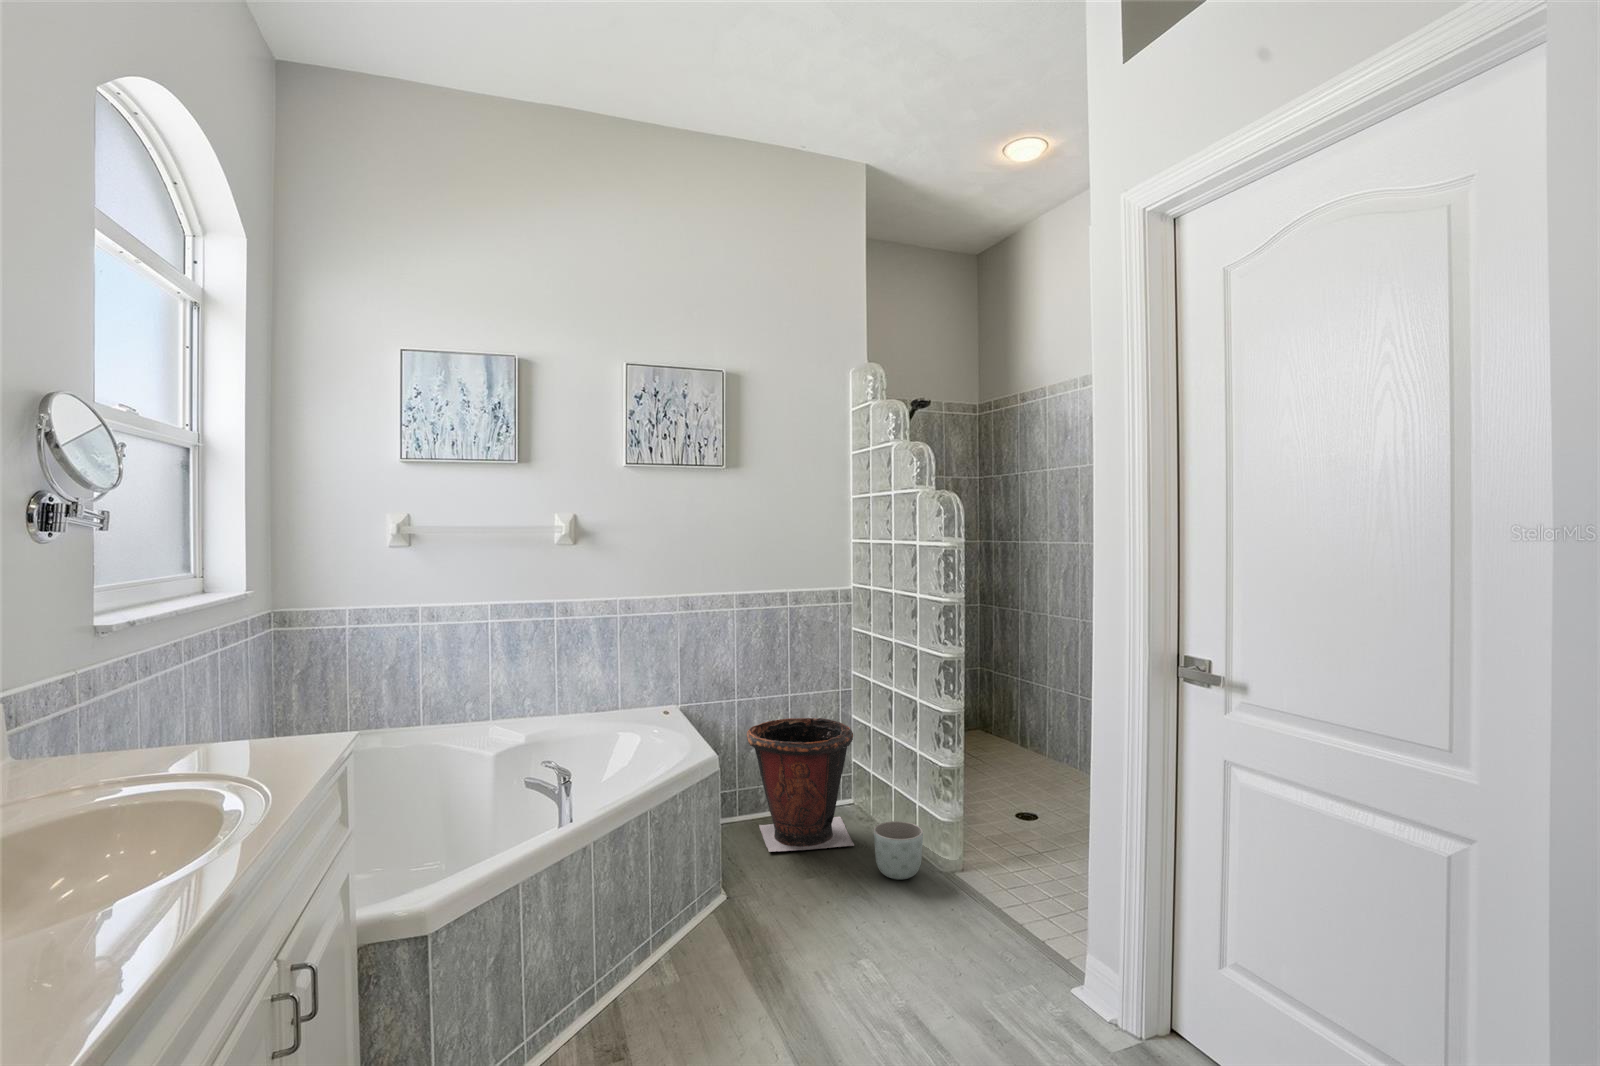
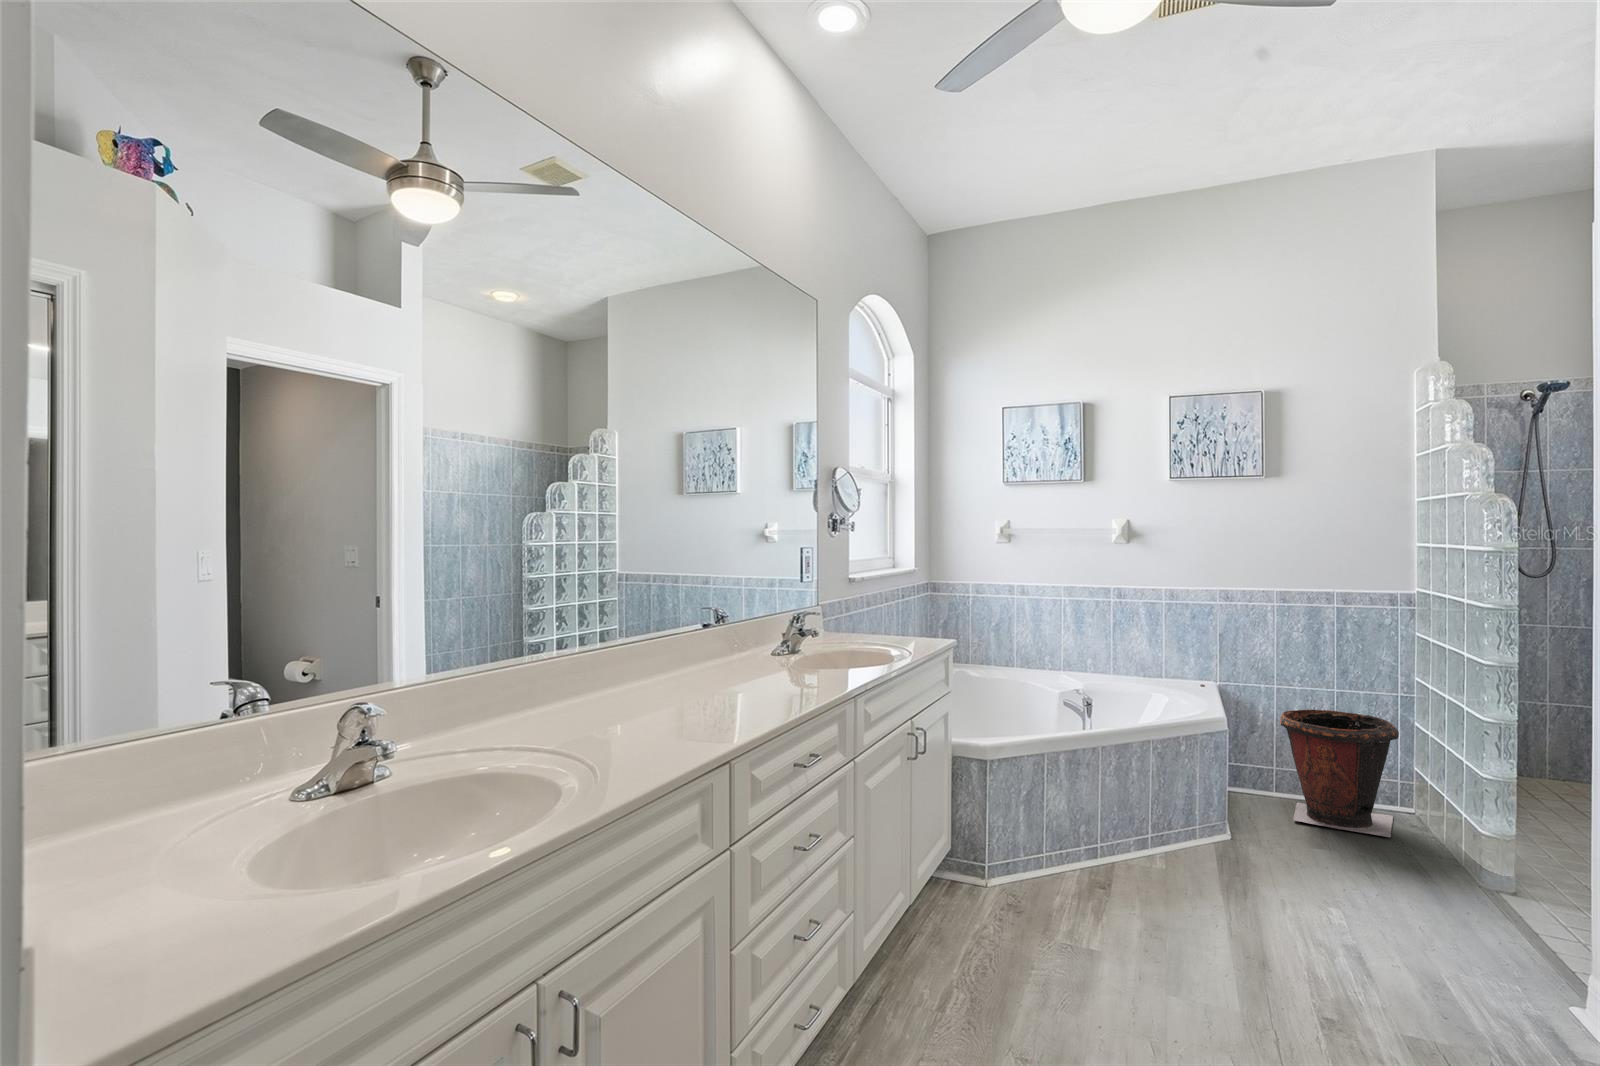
planter: present [873,821,923,879] -> none [1396,817,1456,872]

